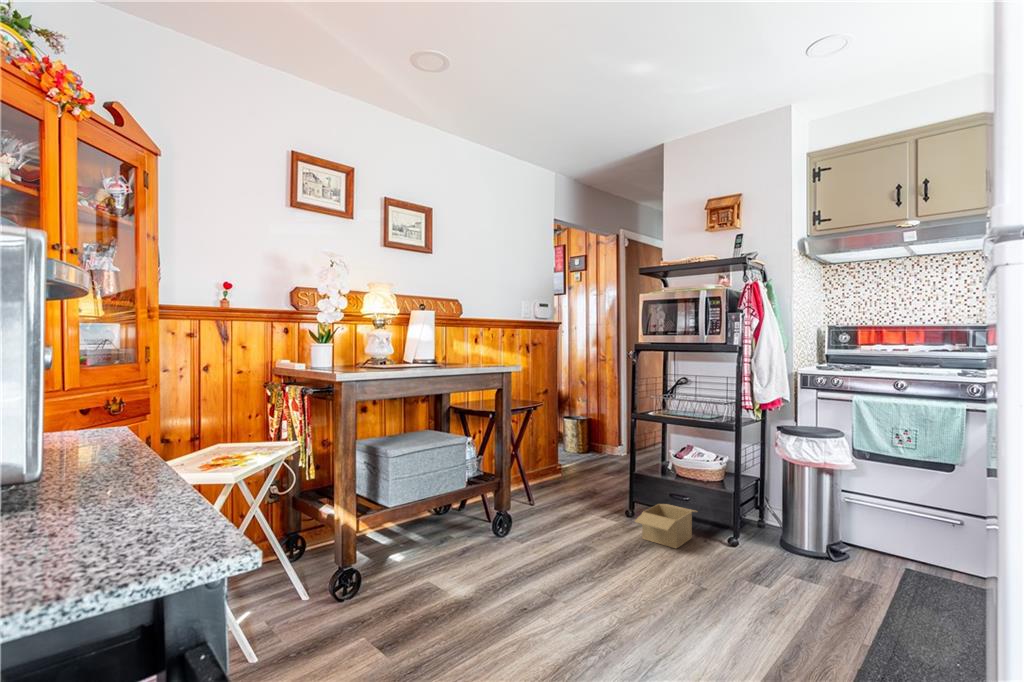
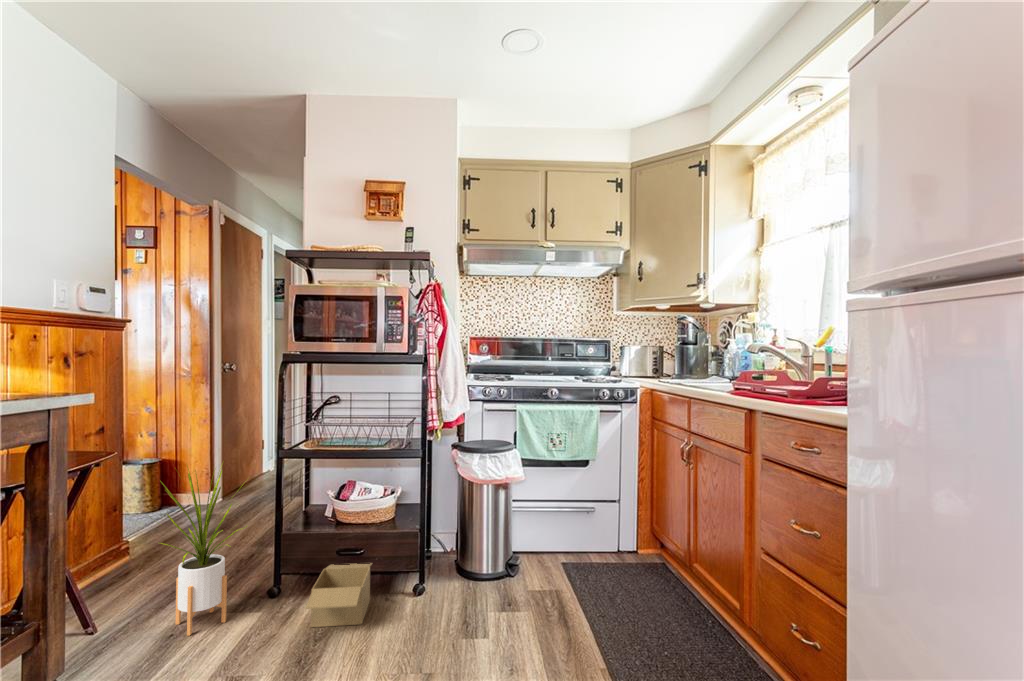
house plant: none [553,413,611,520] -> present [154,466,247,636]

